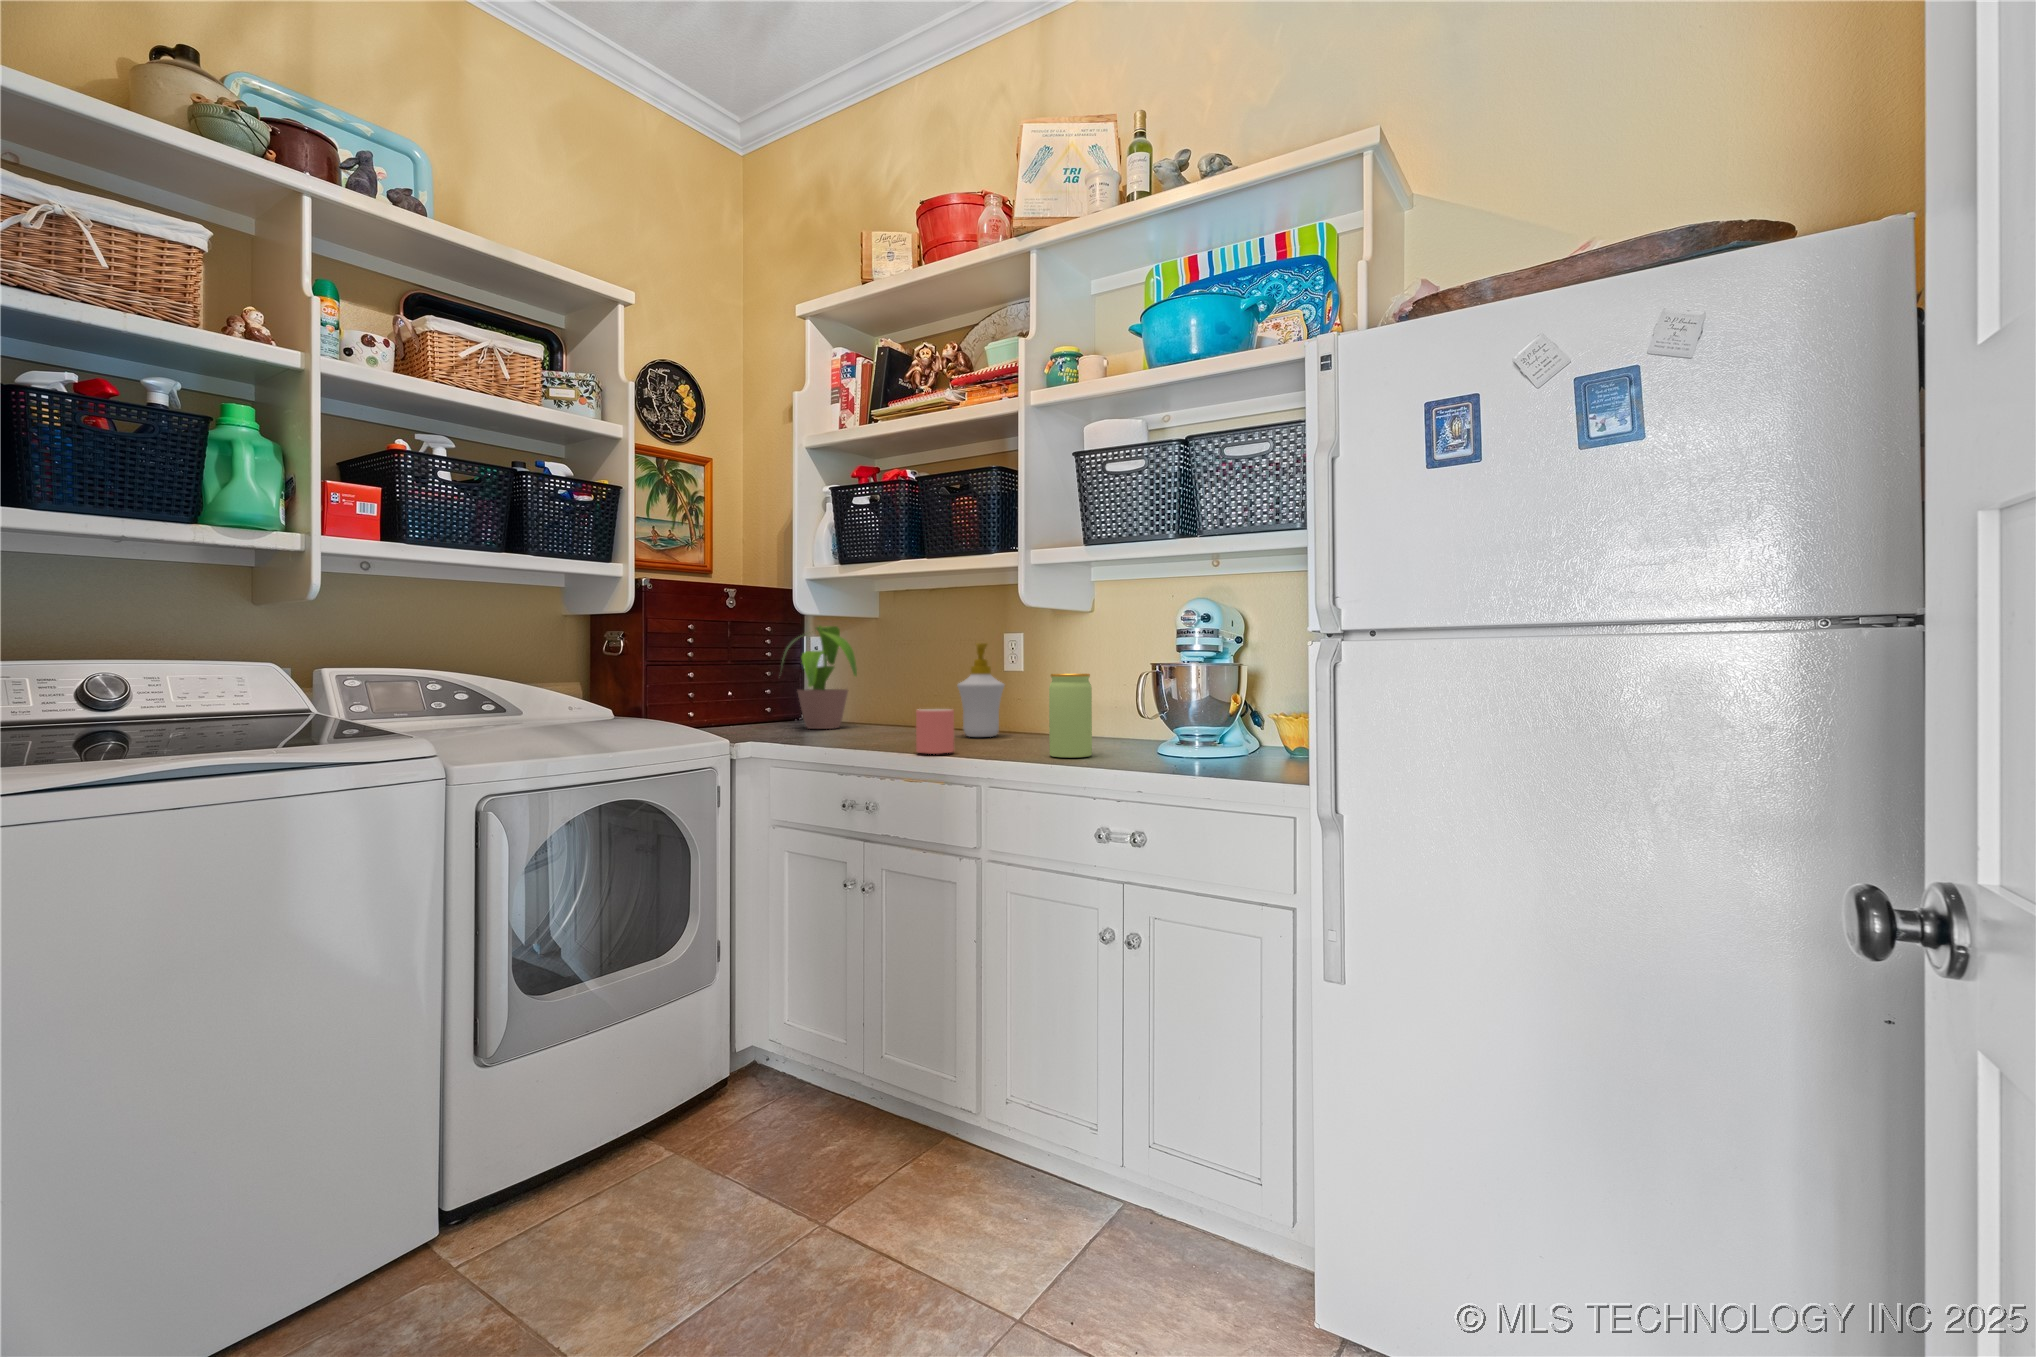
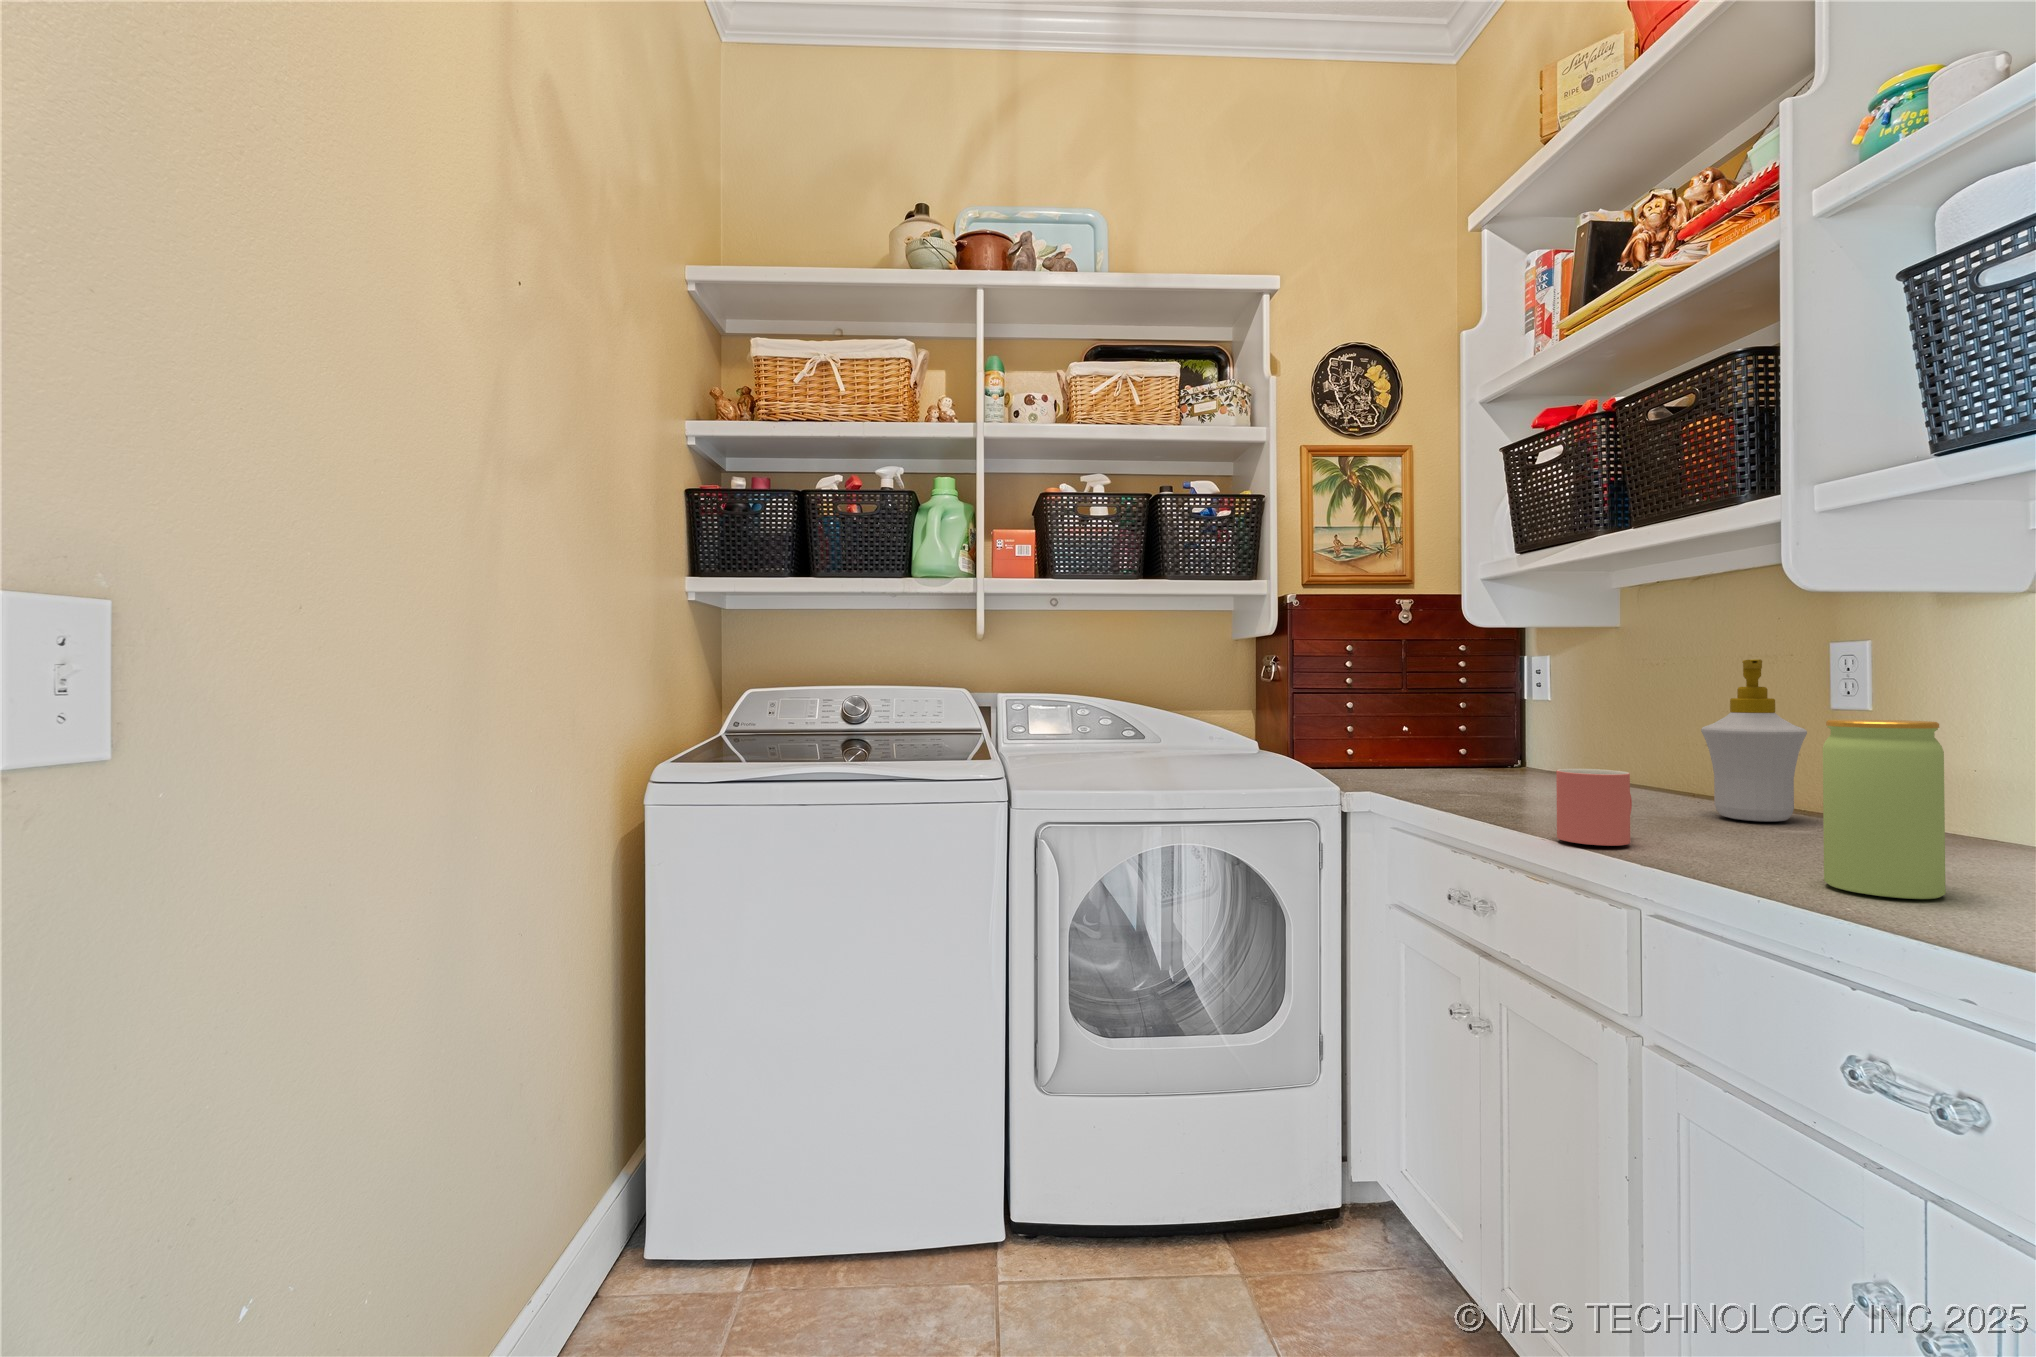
potted plant: present [781,626,857,729] -> none [1437,636,1588,780]

